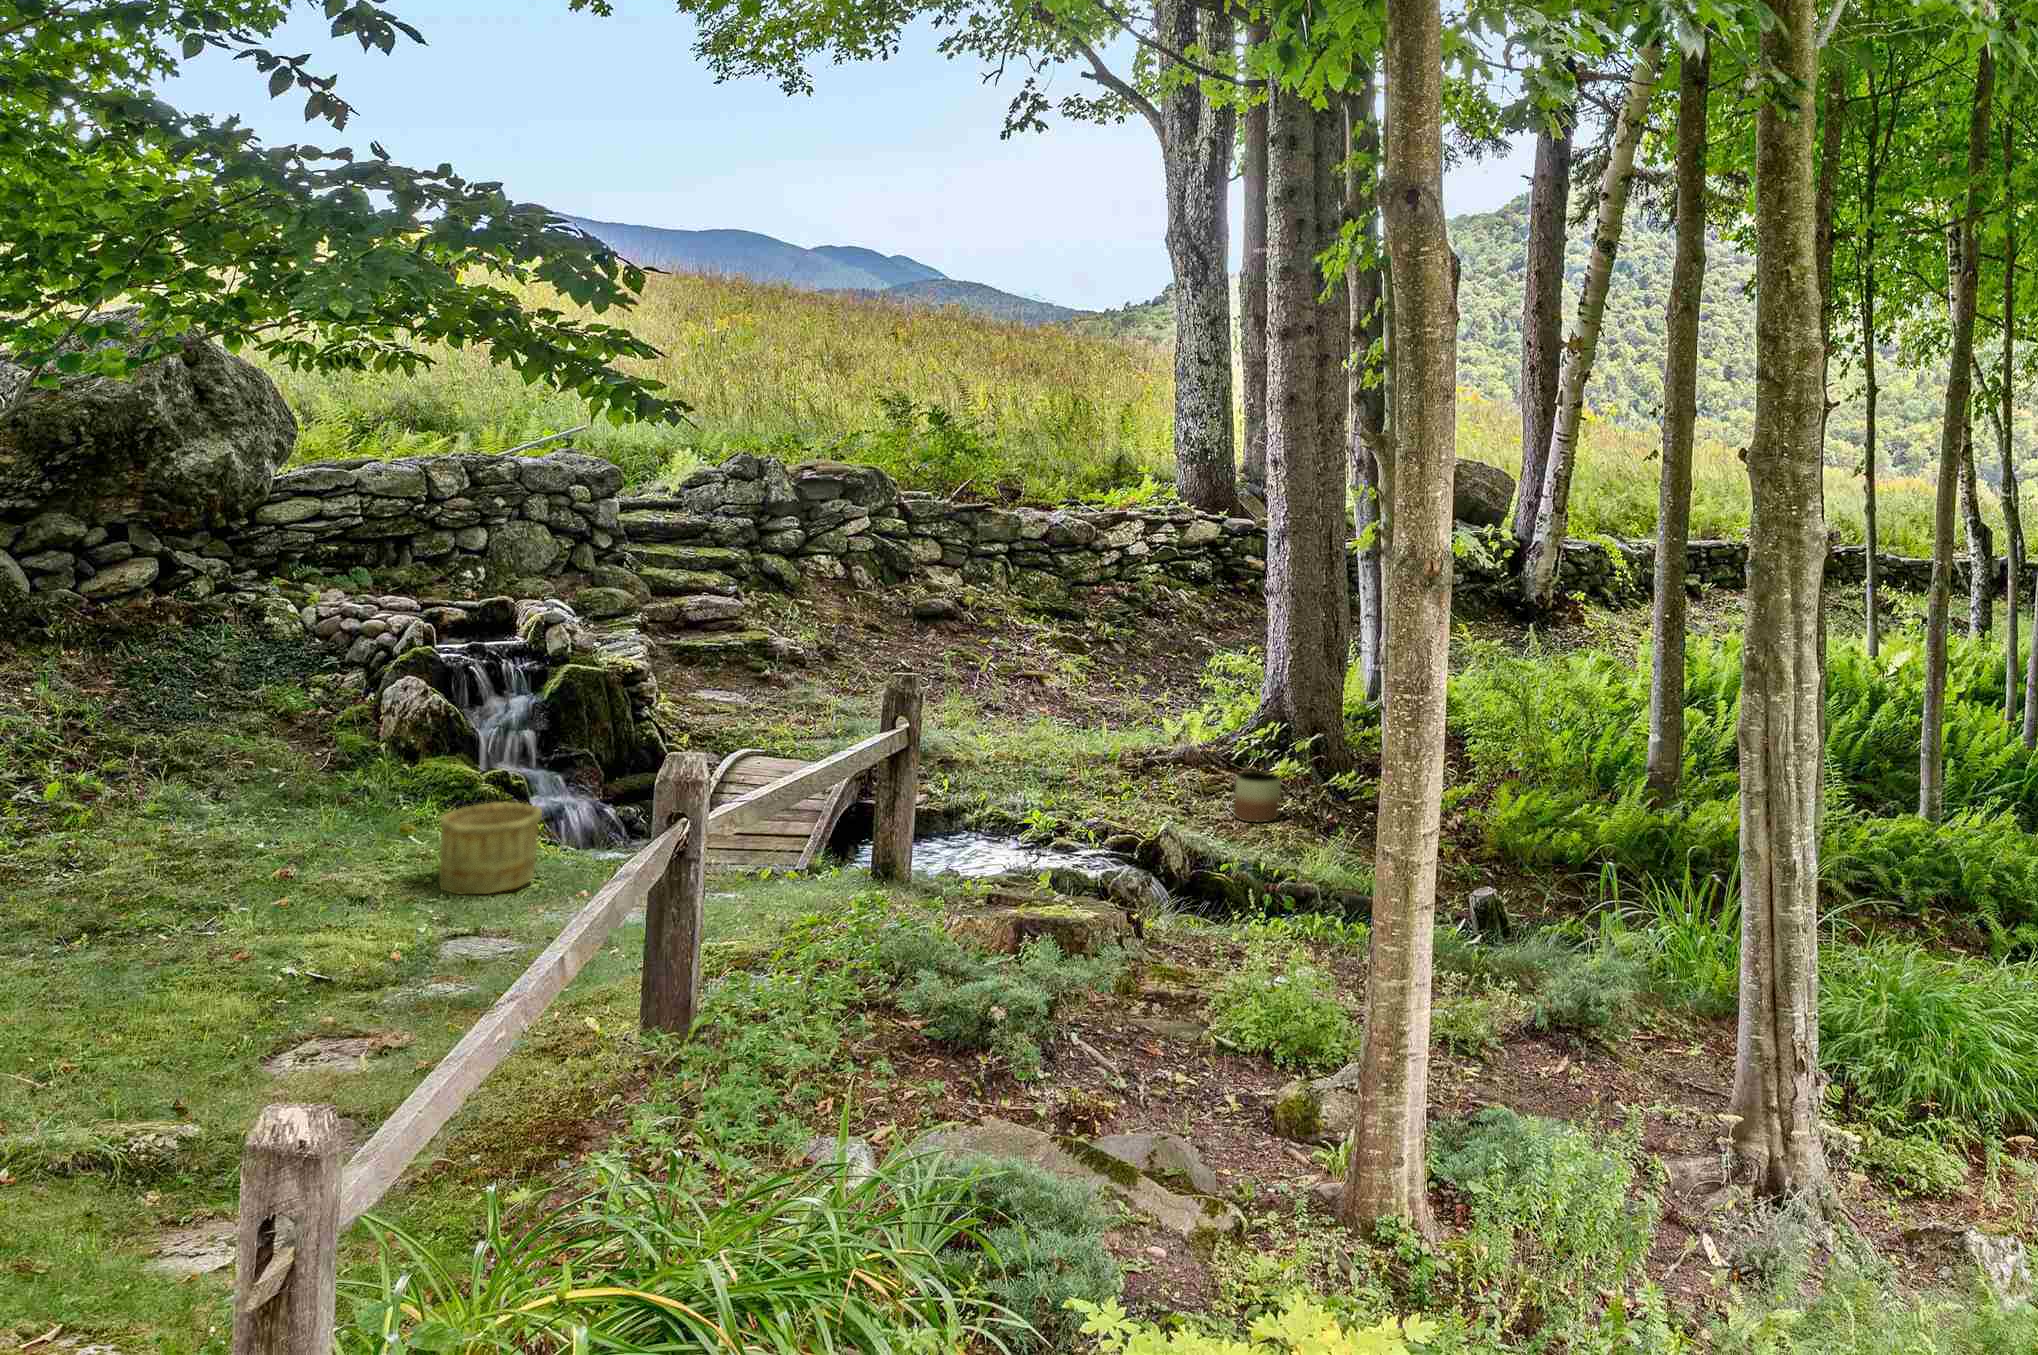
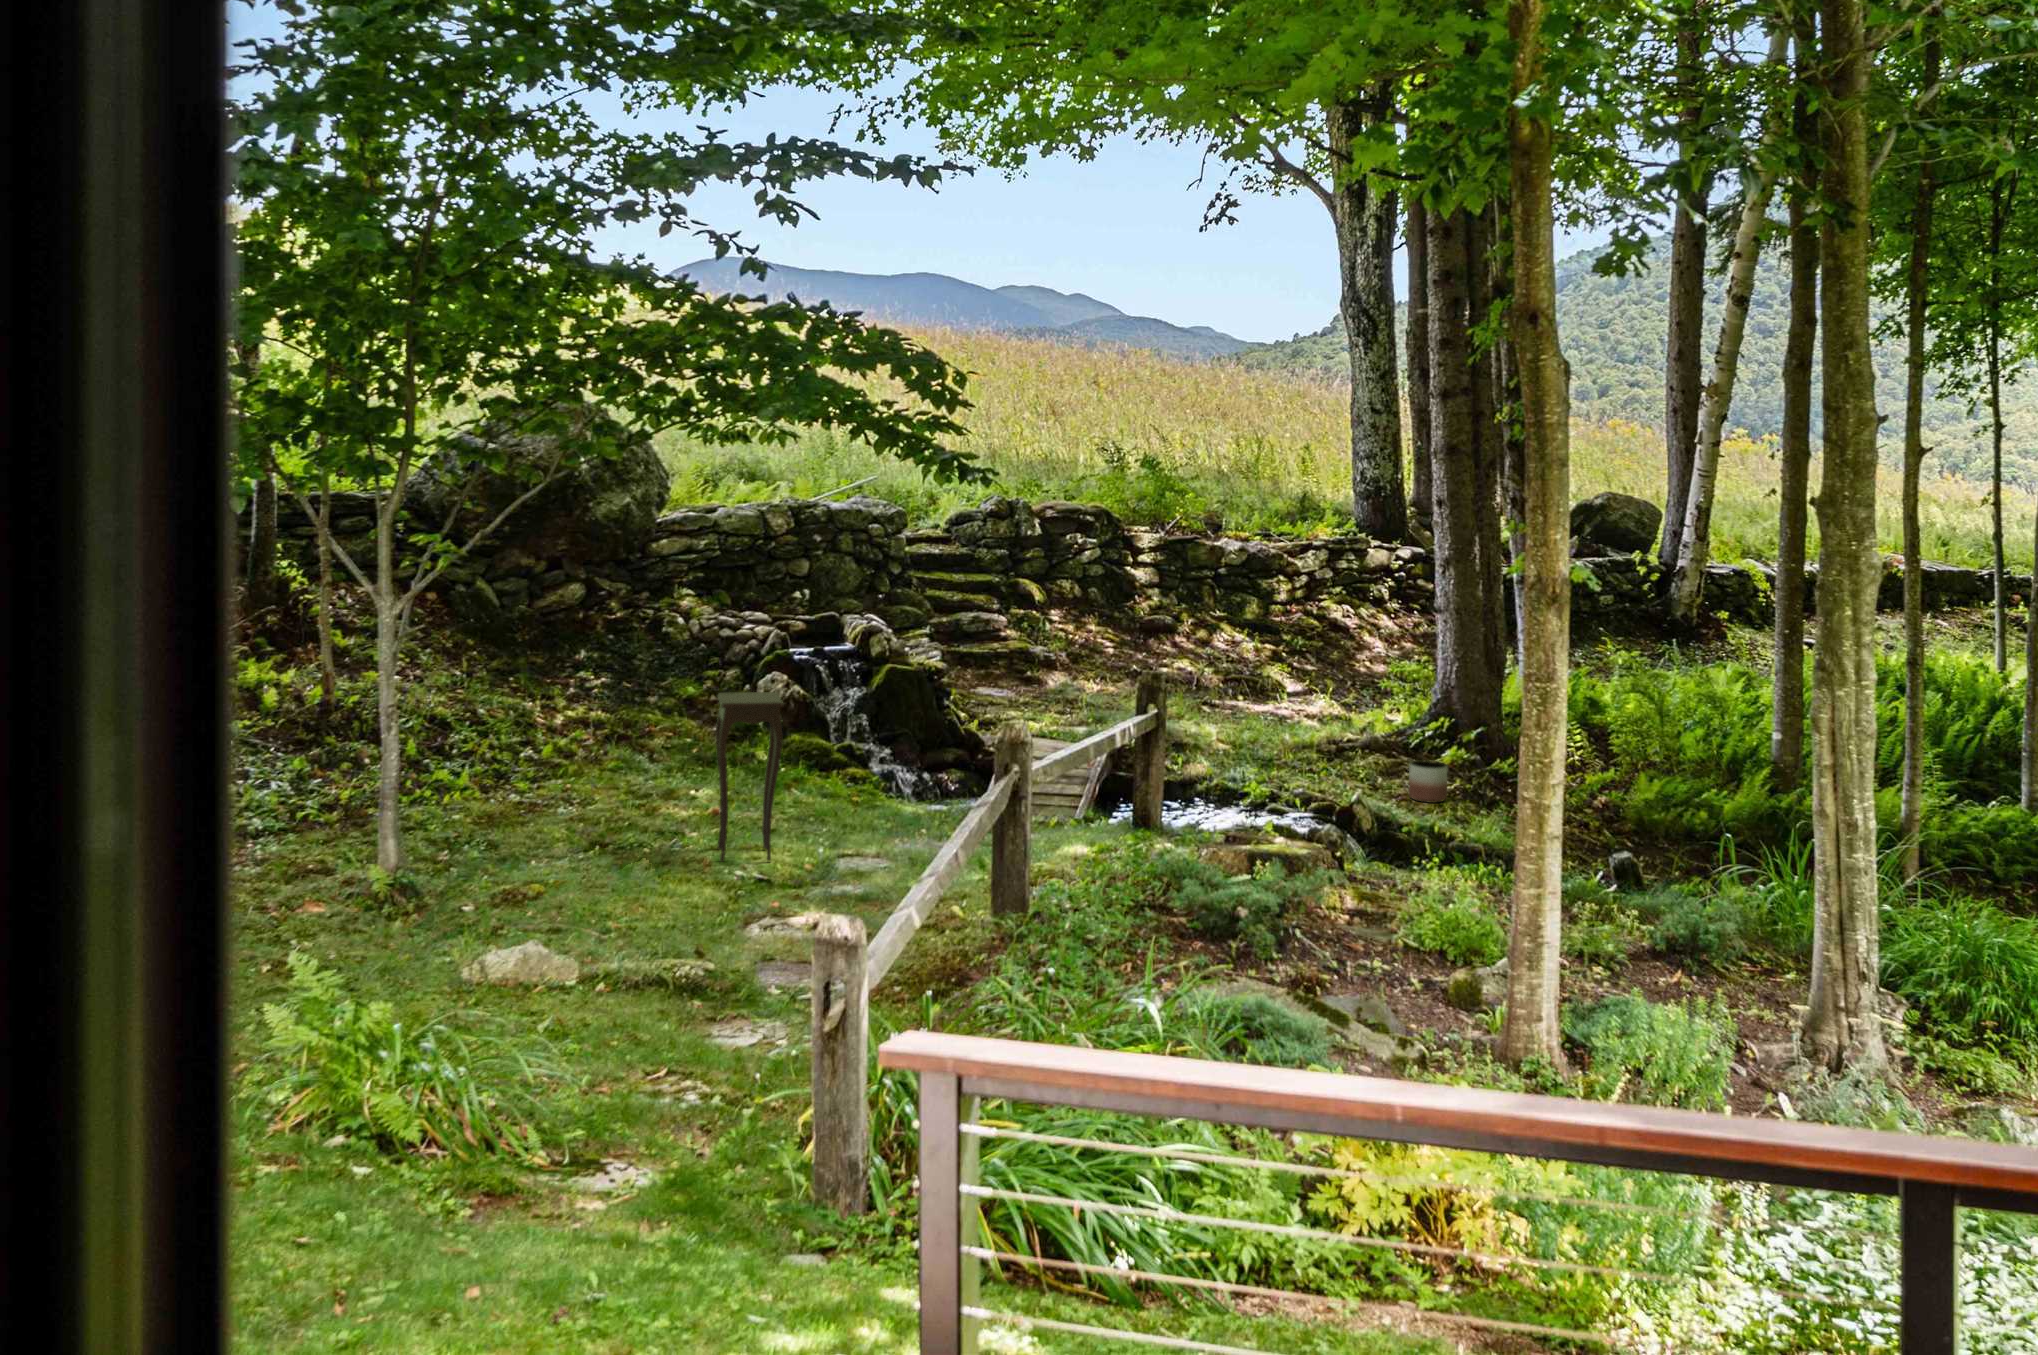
side table: none [162,729,297,997] -> present [716,692,784,862]
wooden bucket: present [439,802,542,895] -> none [845,755,910,818]

